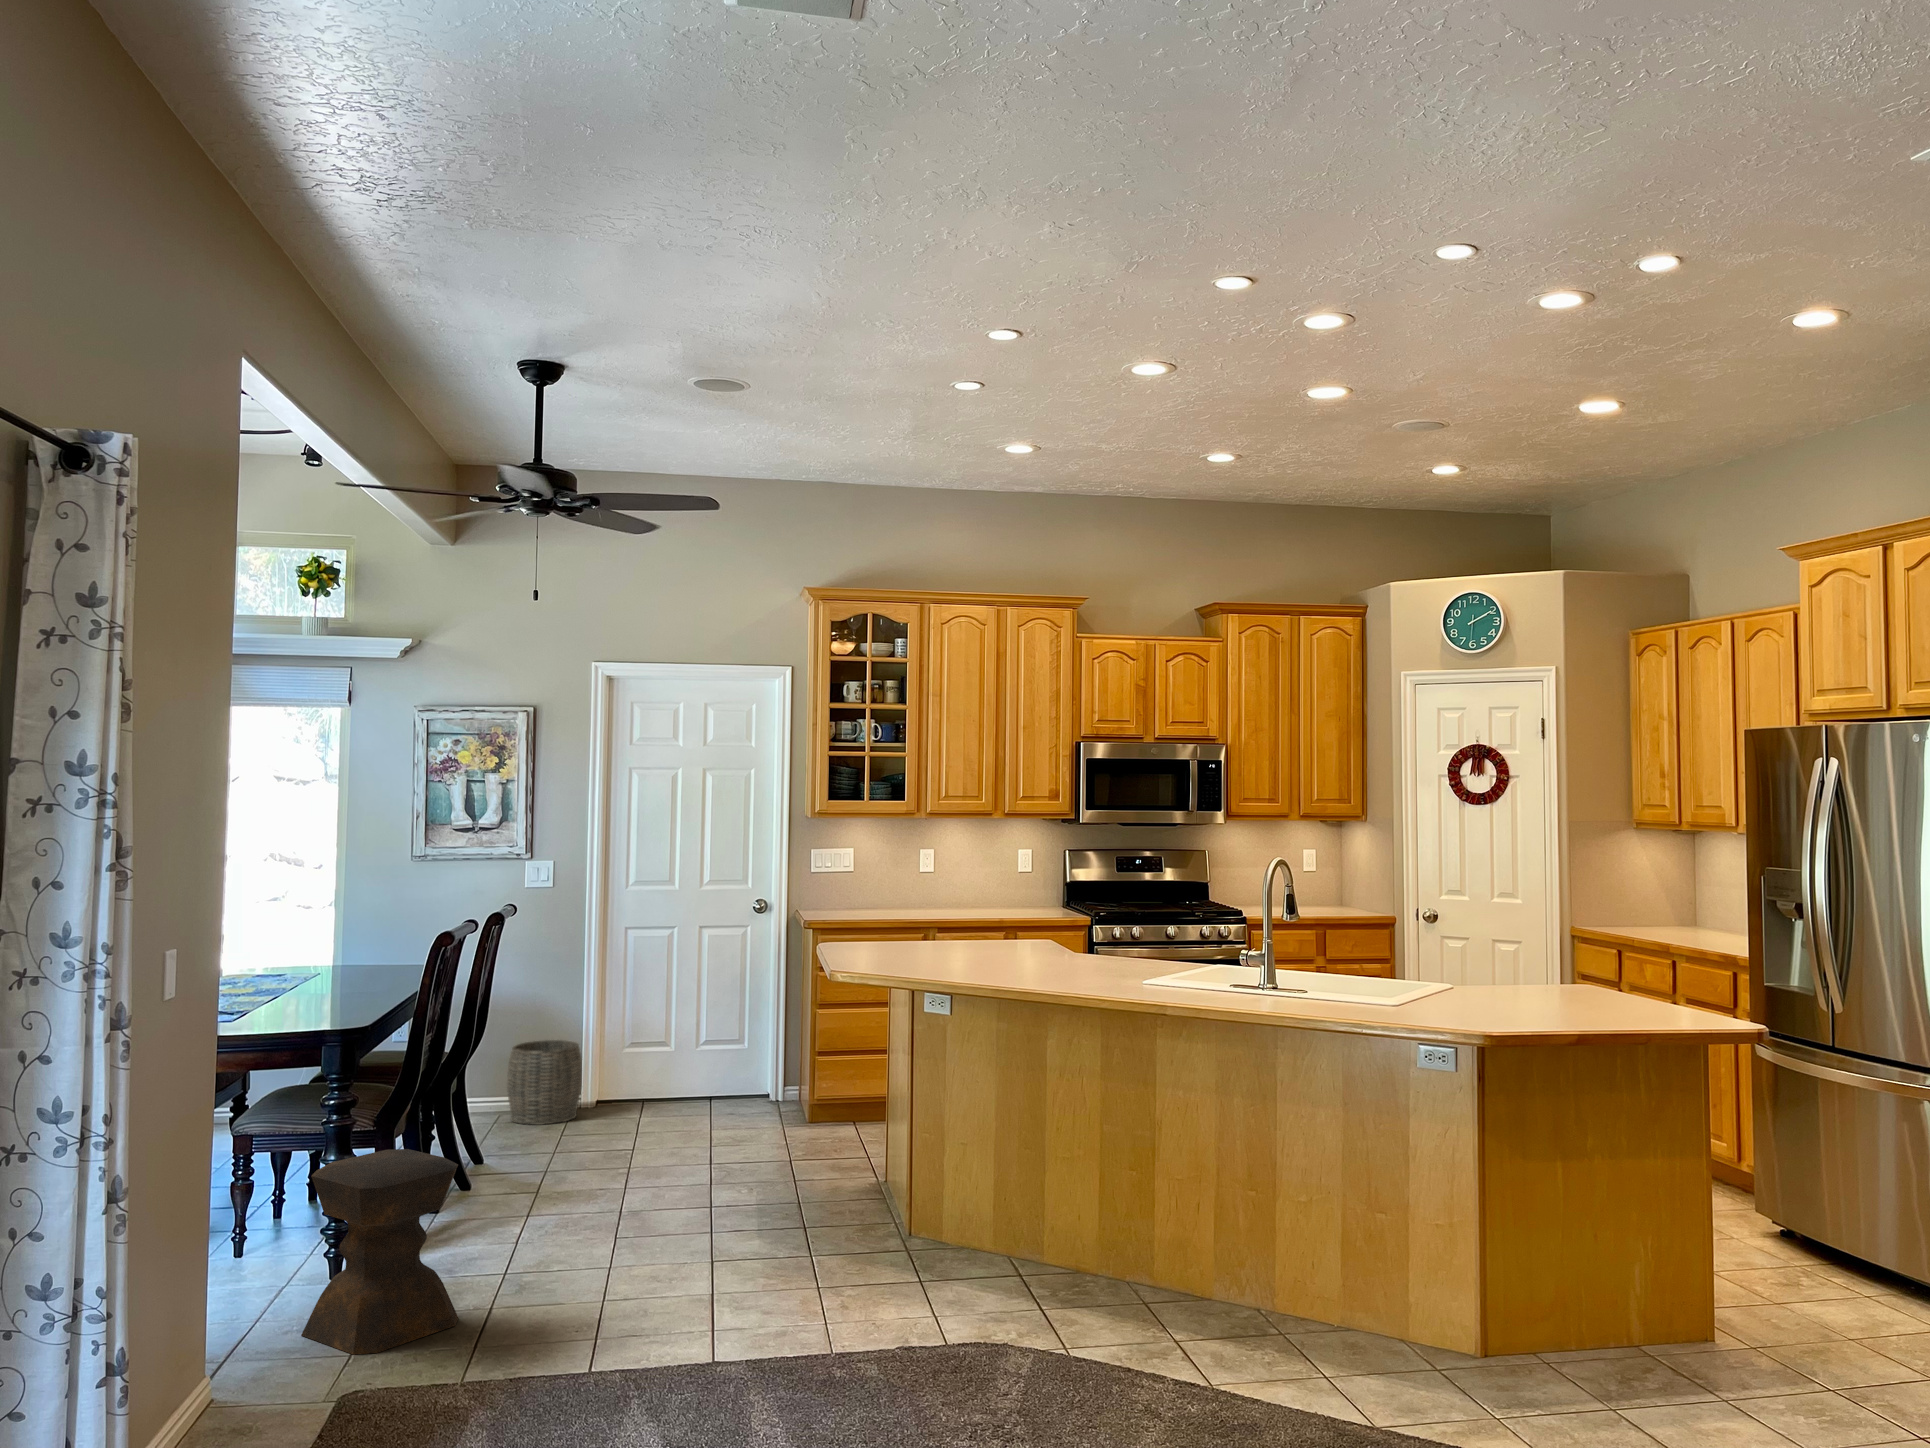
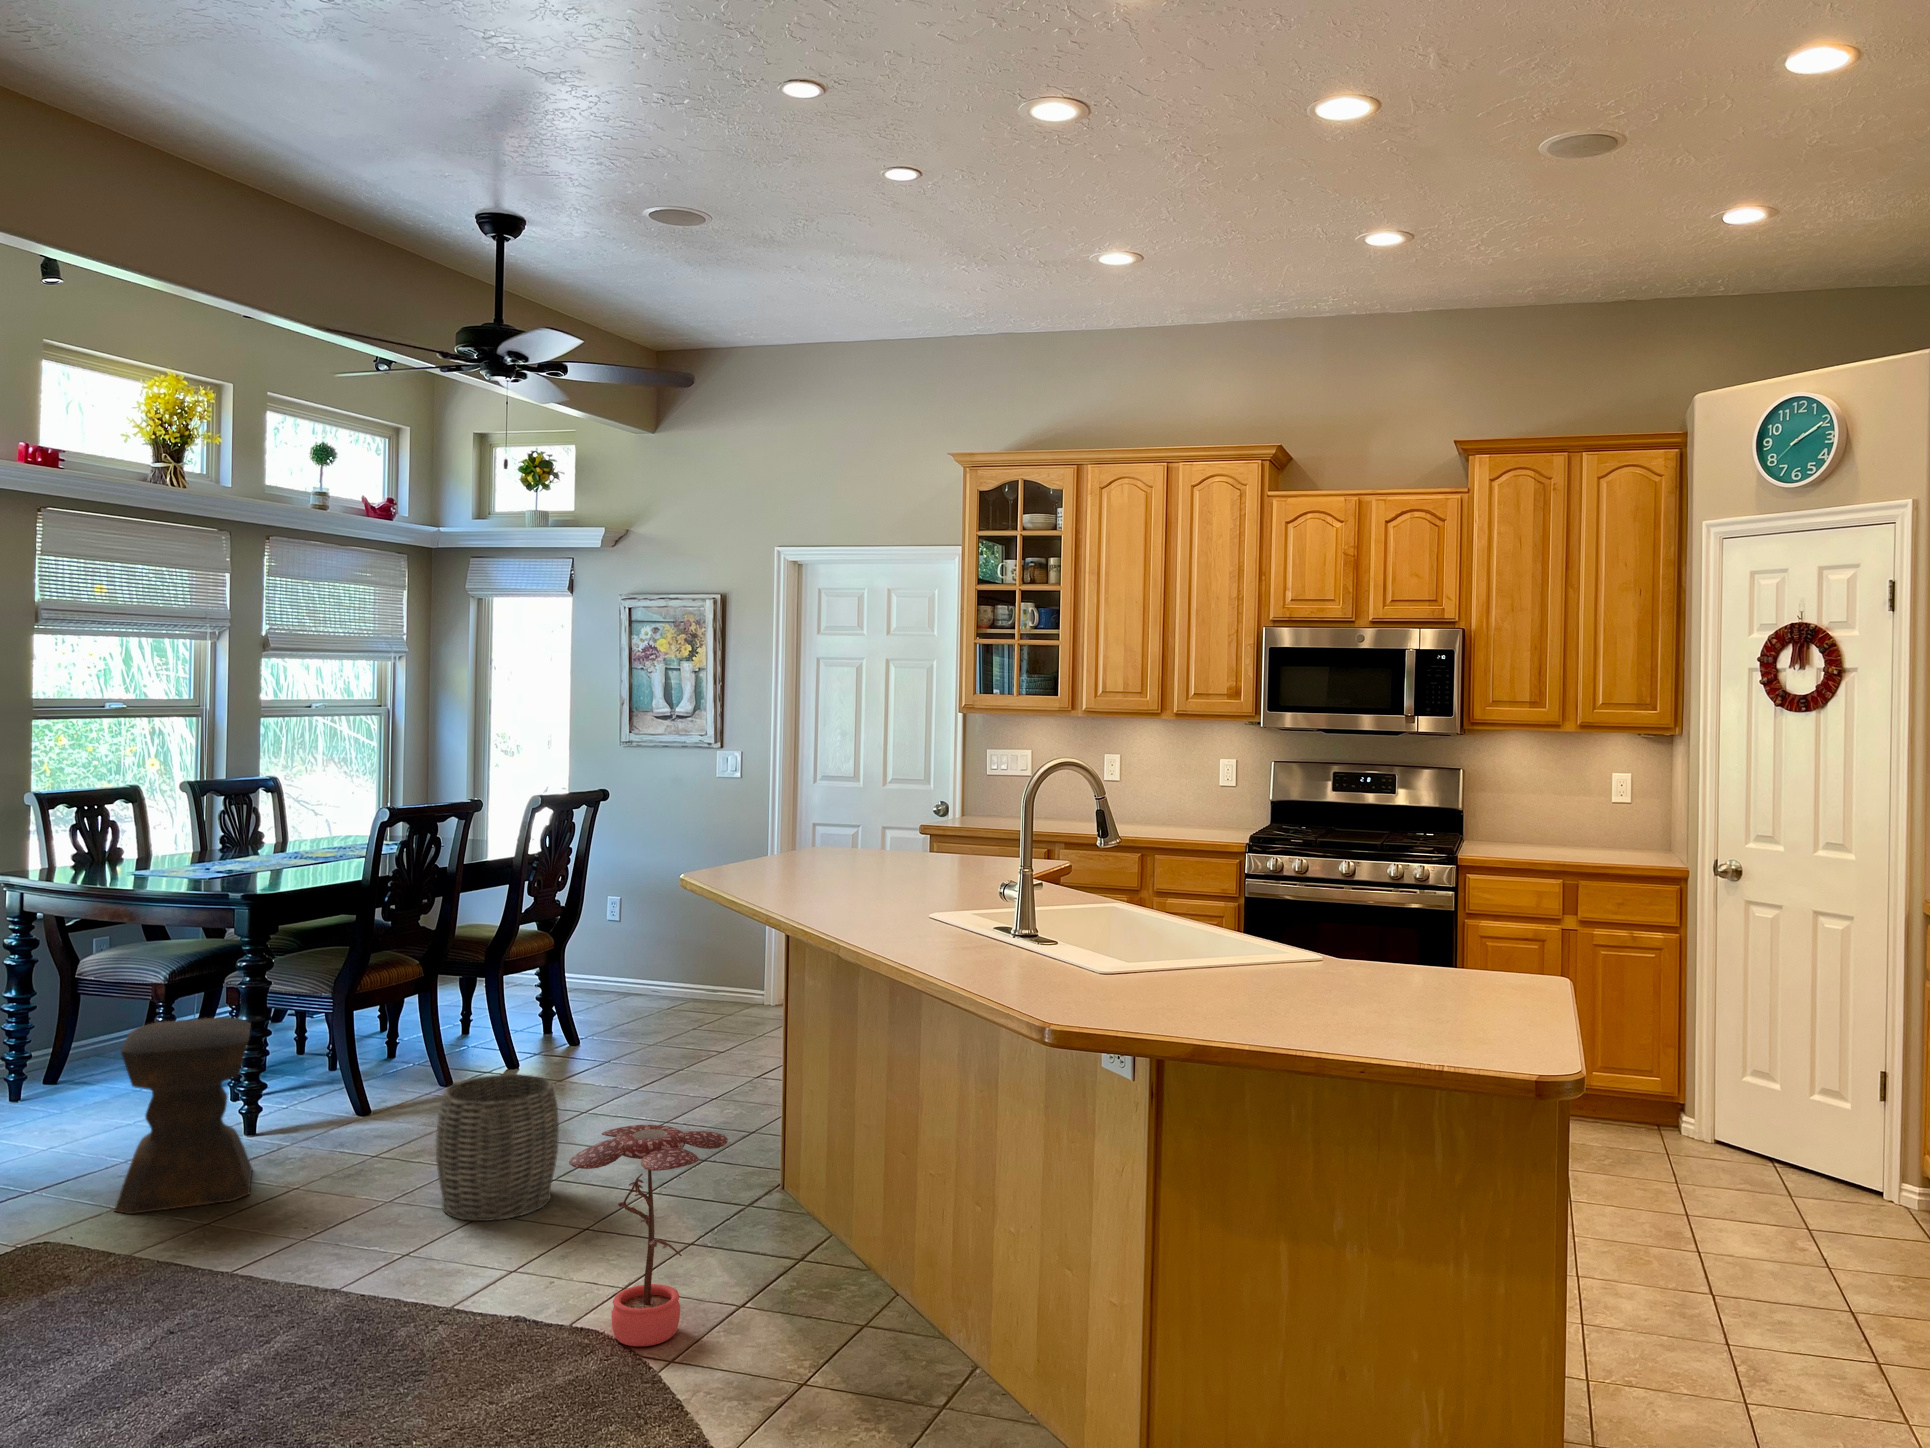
woven basket: present [507,1040,582,1125] -> present [436,1074,559,1221]
potted plant: none [952,1161,1070,1337] -> present [569,1125,728,1346]

